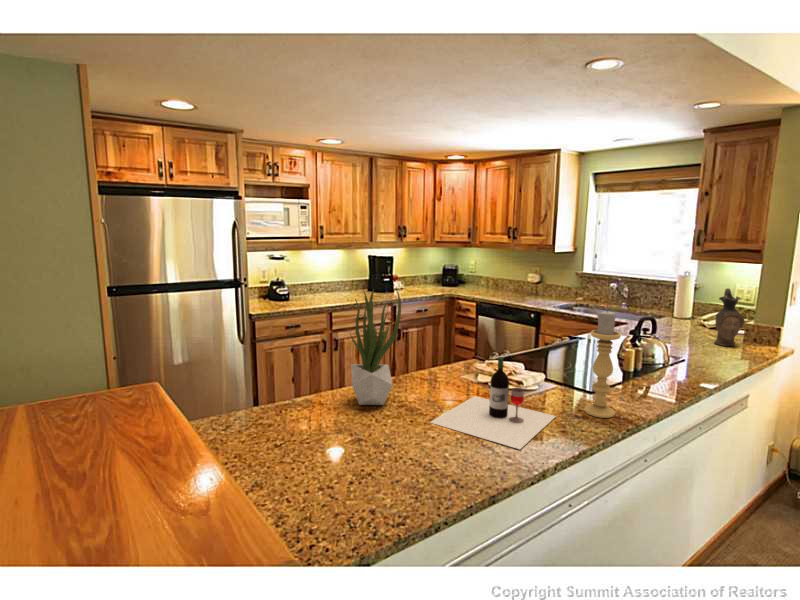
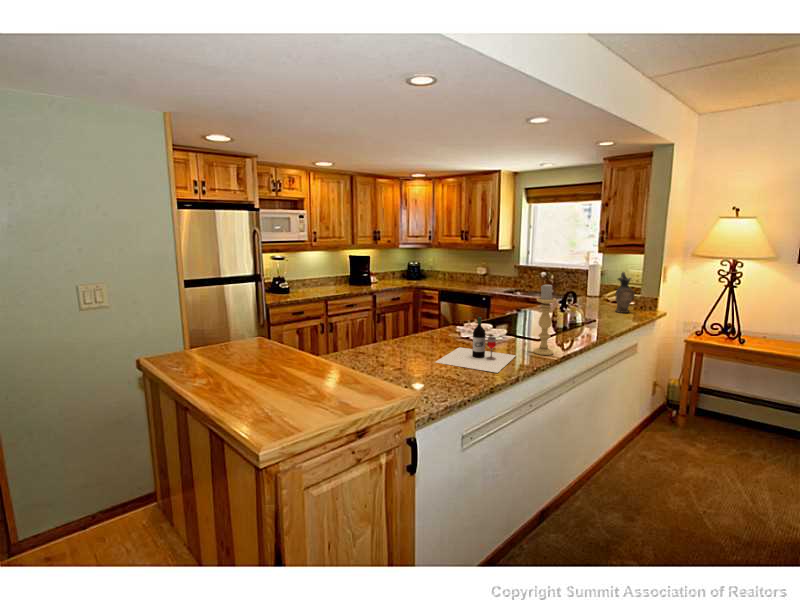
potted plant: present [350,290,401,405] -> none [375,273,411,355]

